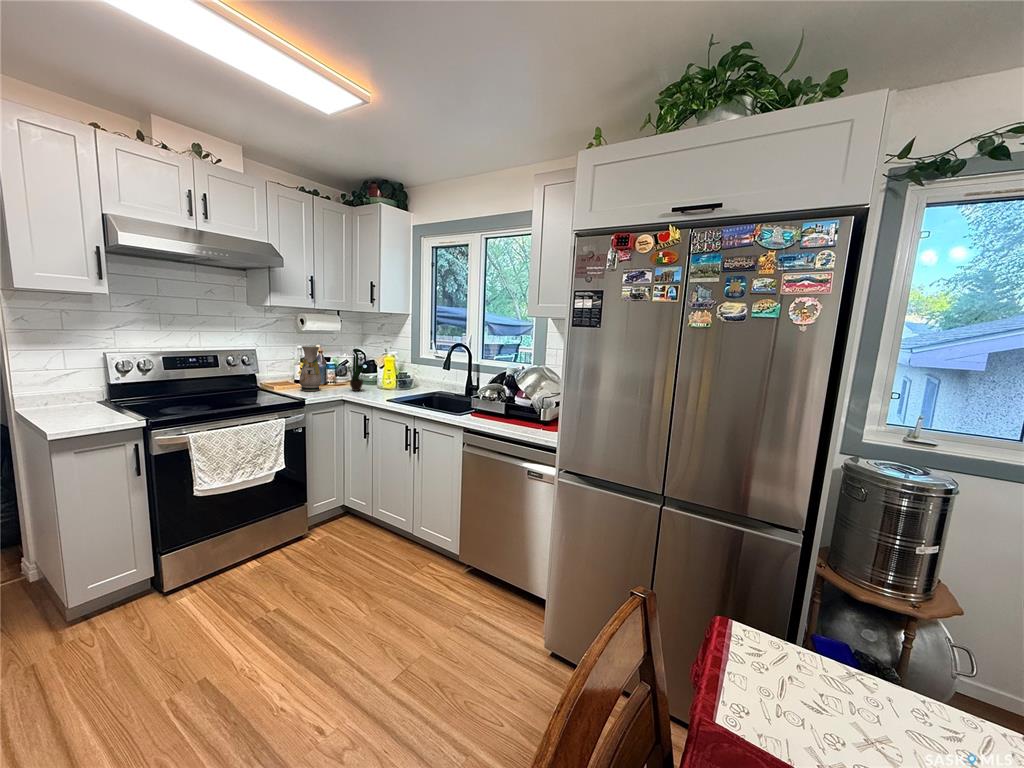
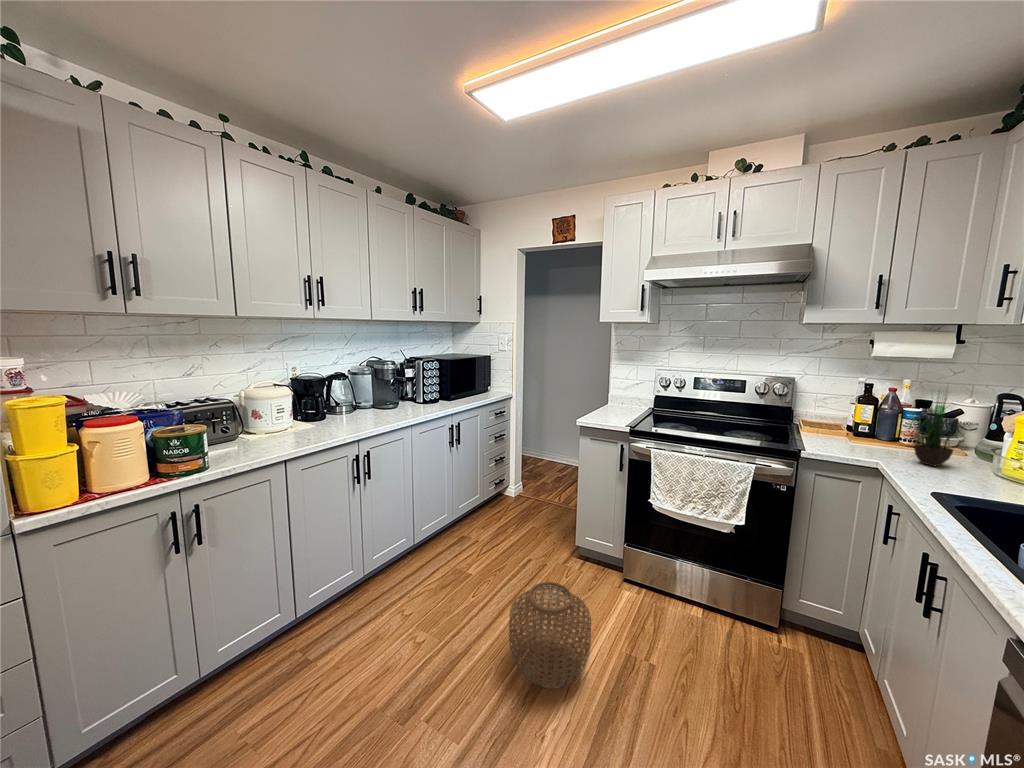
vase: present [300,346,321,391] -> none [834,380,877,447]
woven basket: none [153,594,266,715] -> present [509,582,591,689]

